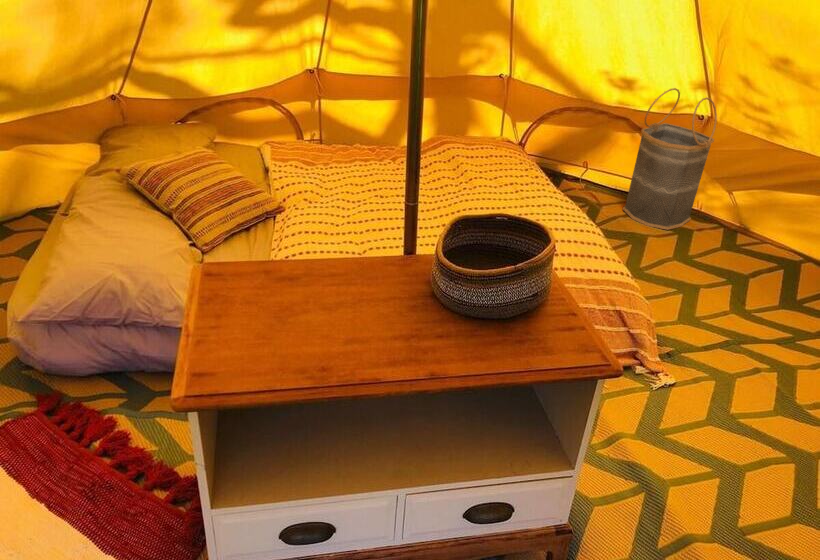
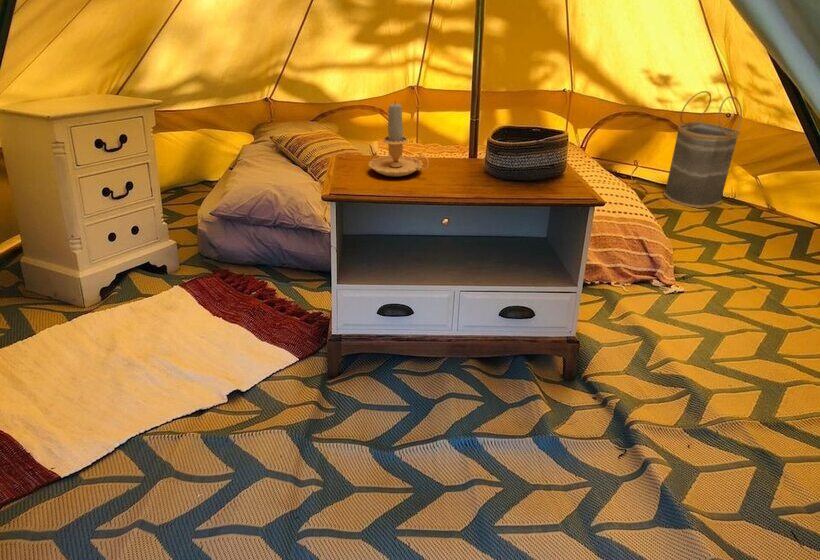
candle: none [254,215,349,326] -> present [369,103,429,176]

